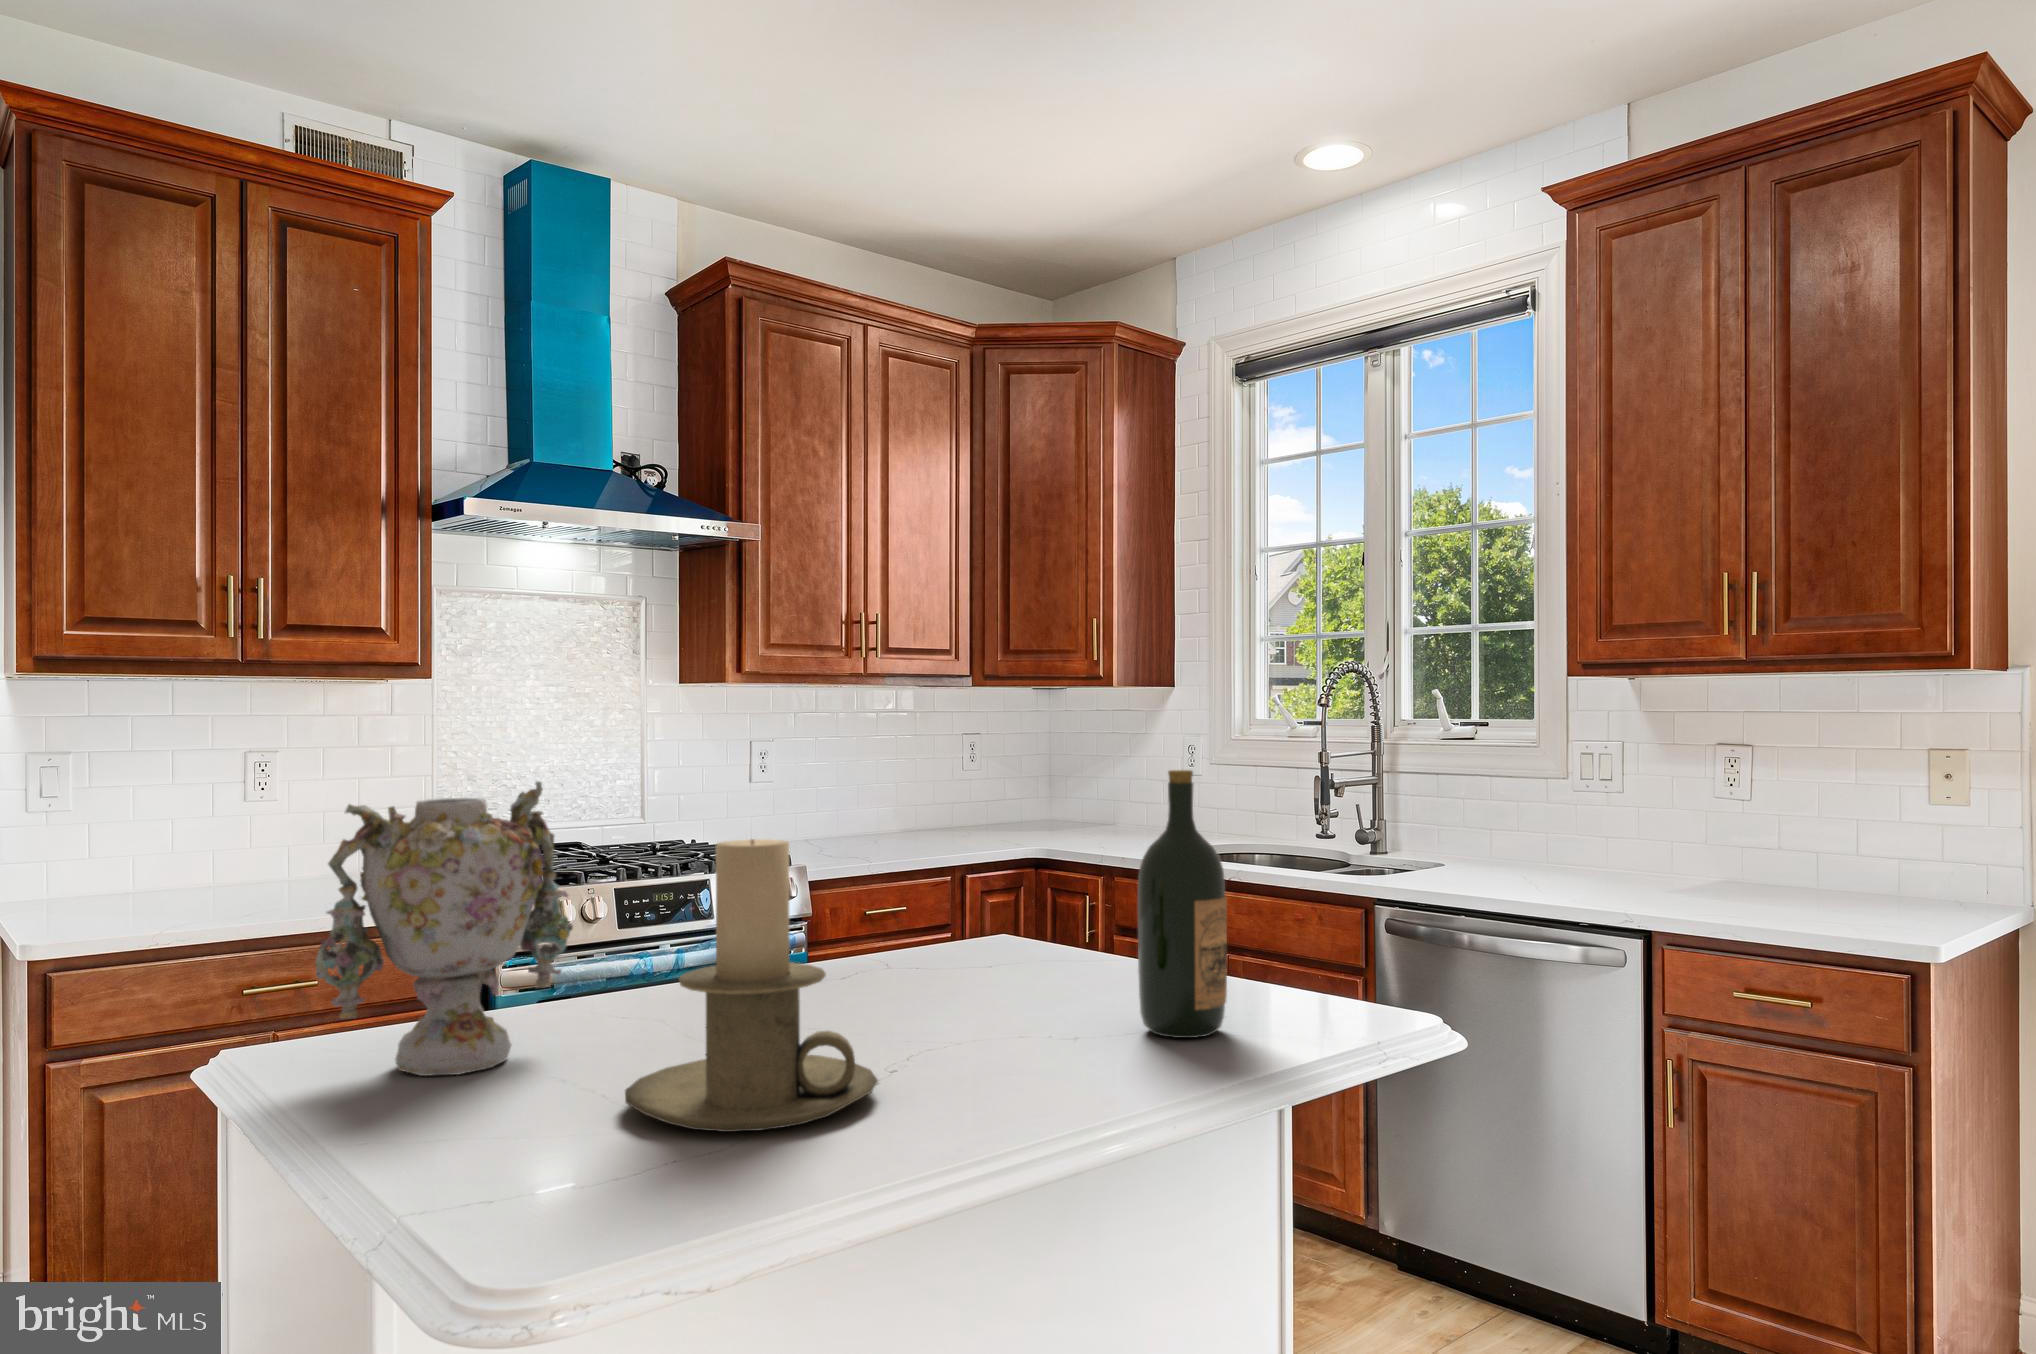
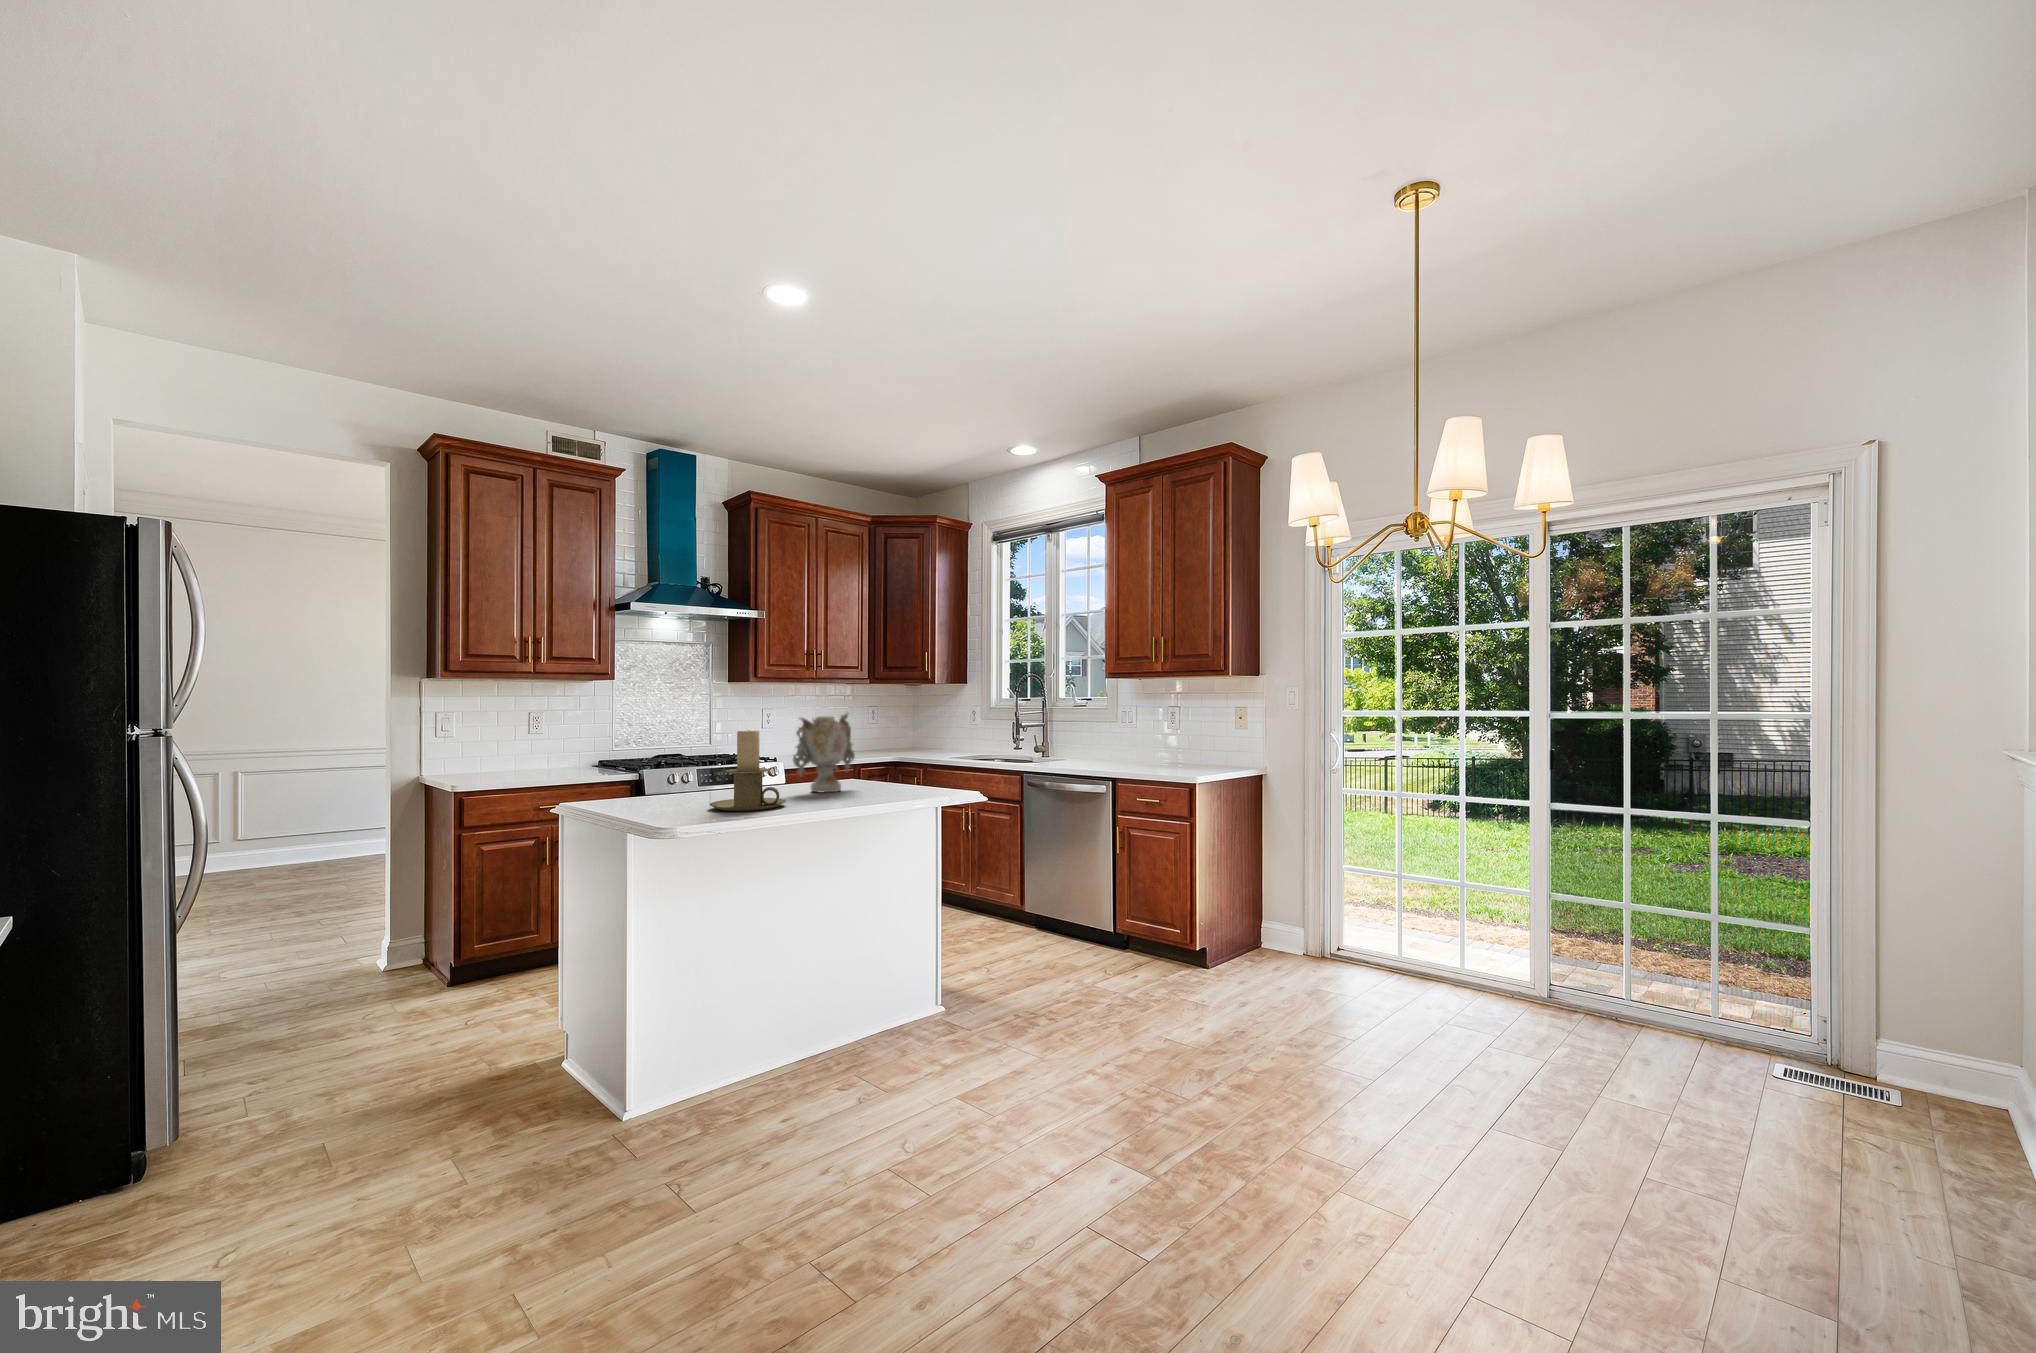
wine bottle: present [1138,770,1227,1038] -> none [877,711,906,796]
vase: present [315,781,573,1076] -> present [793,713,855,793]

